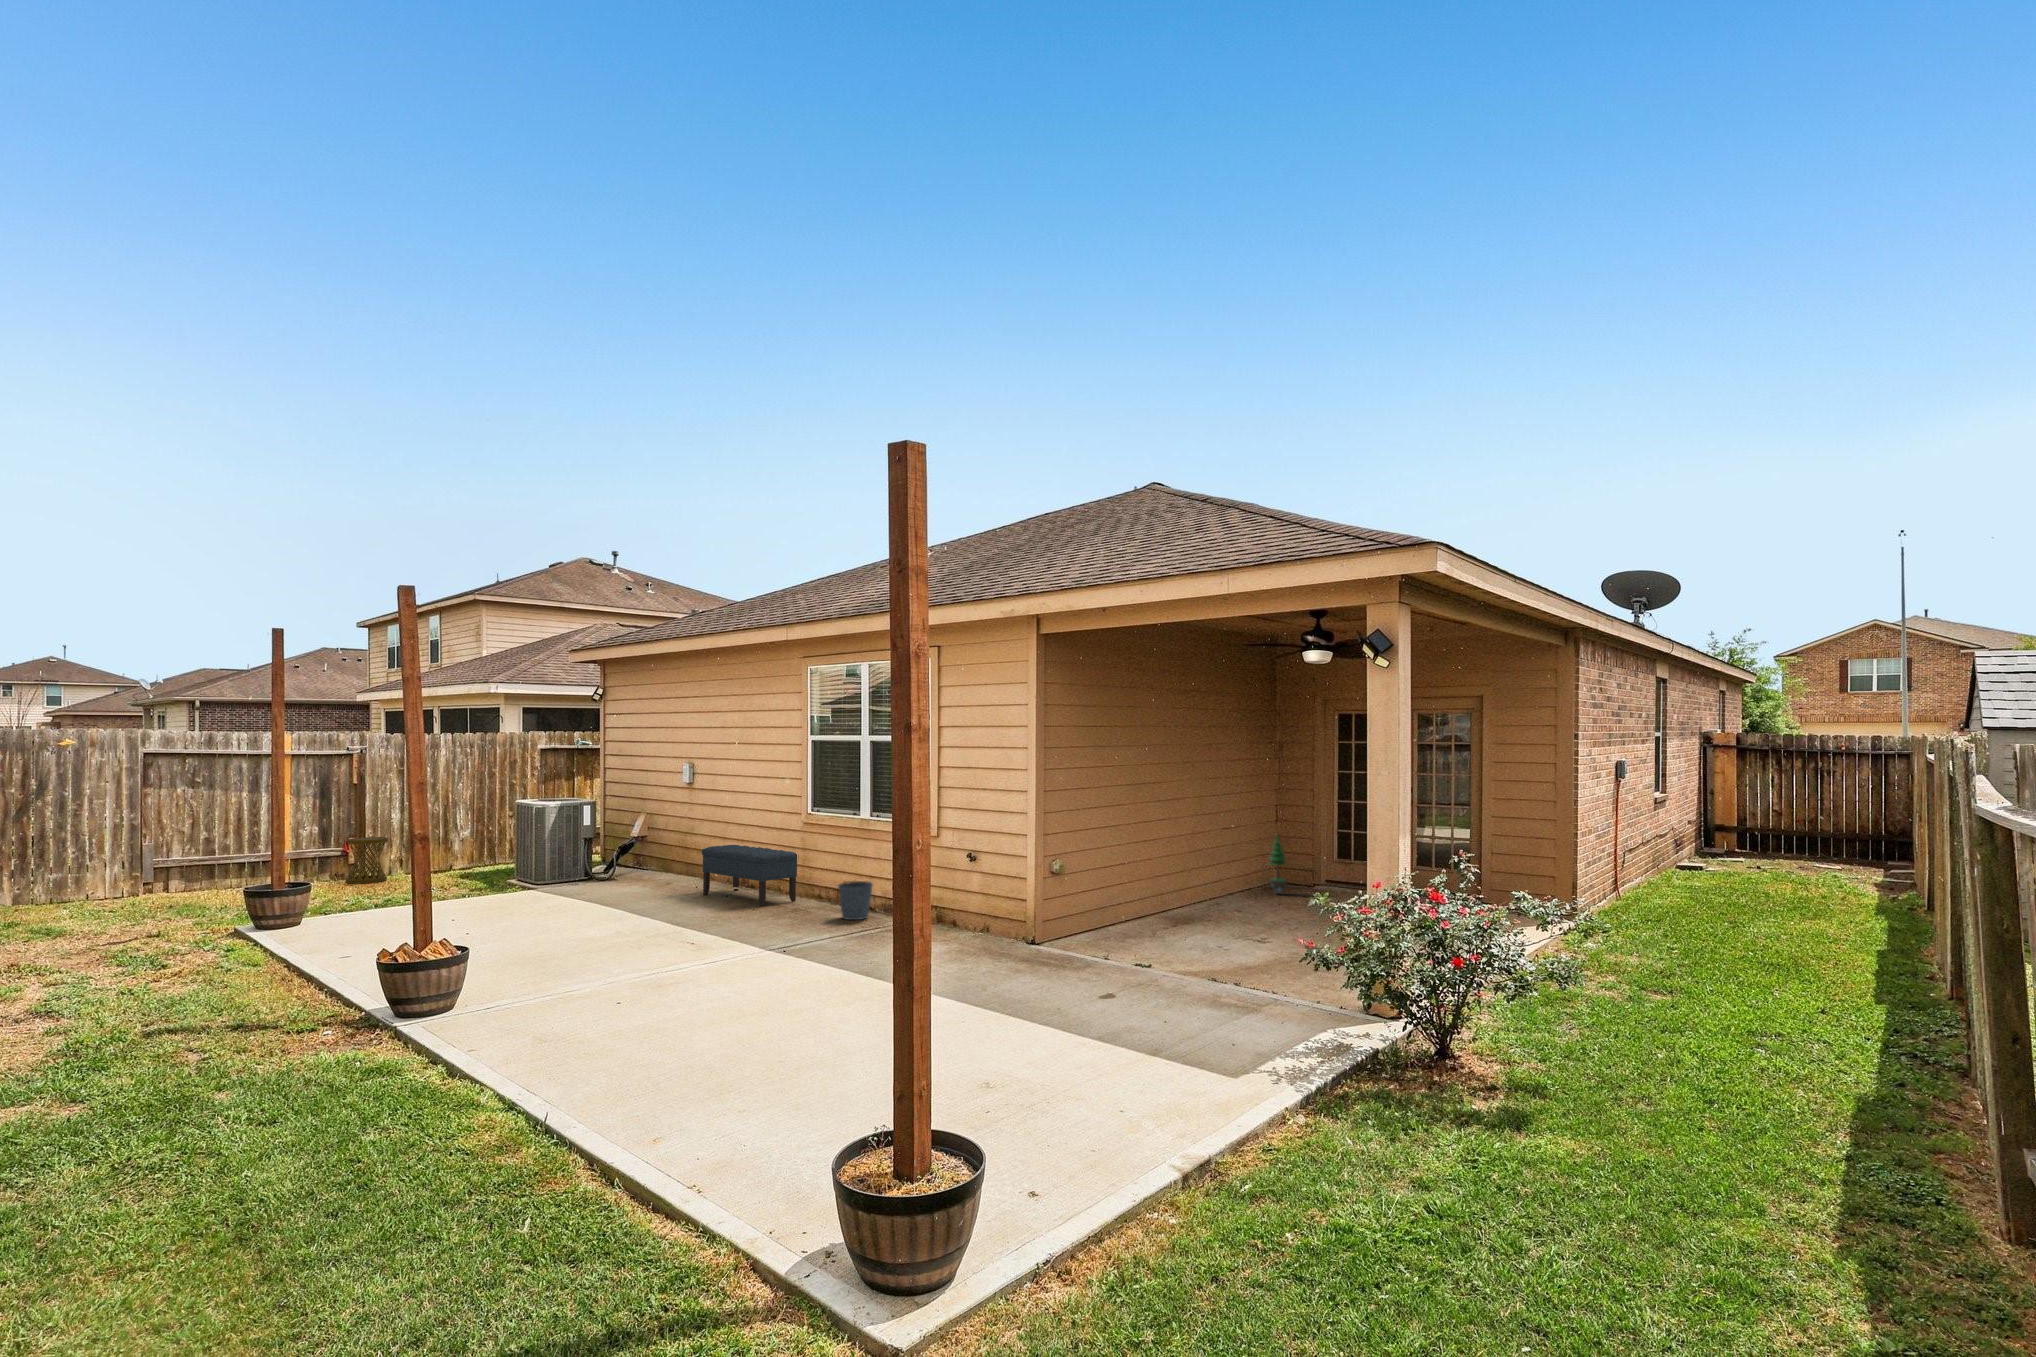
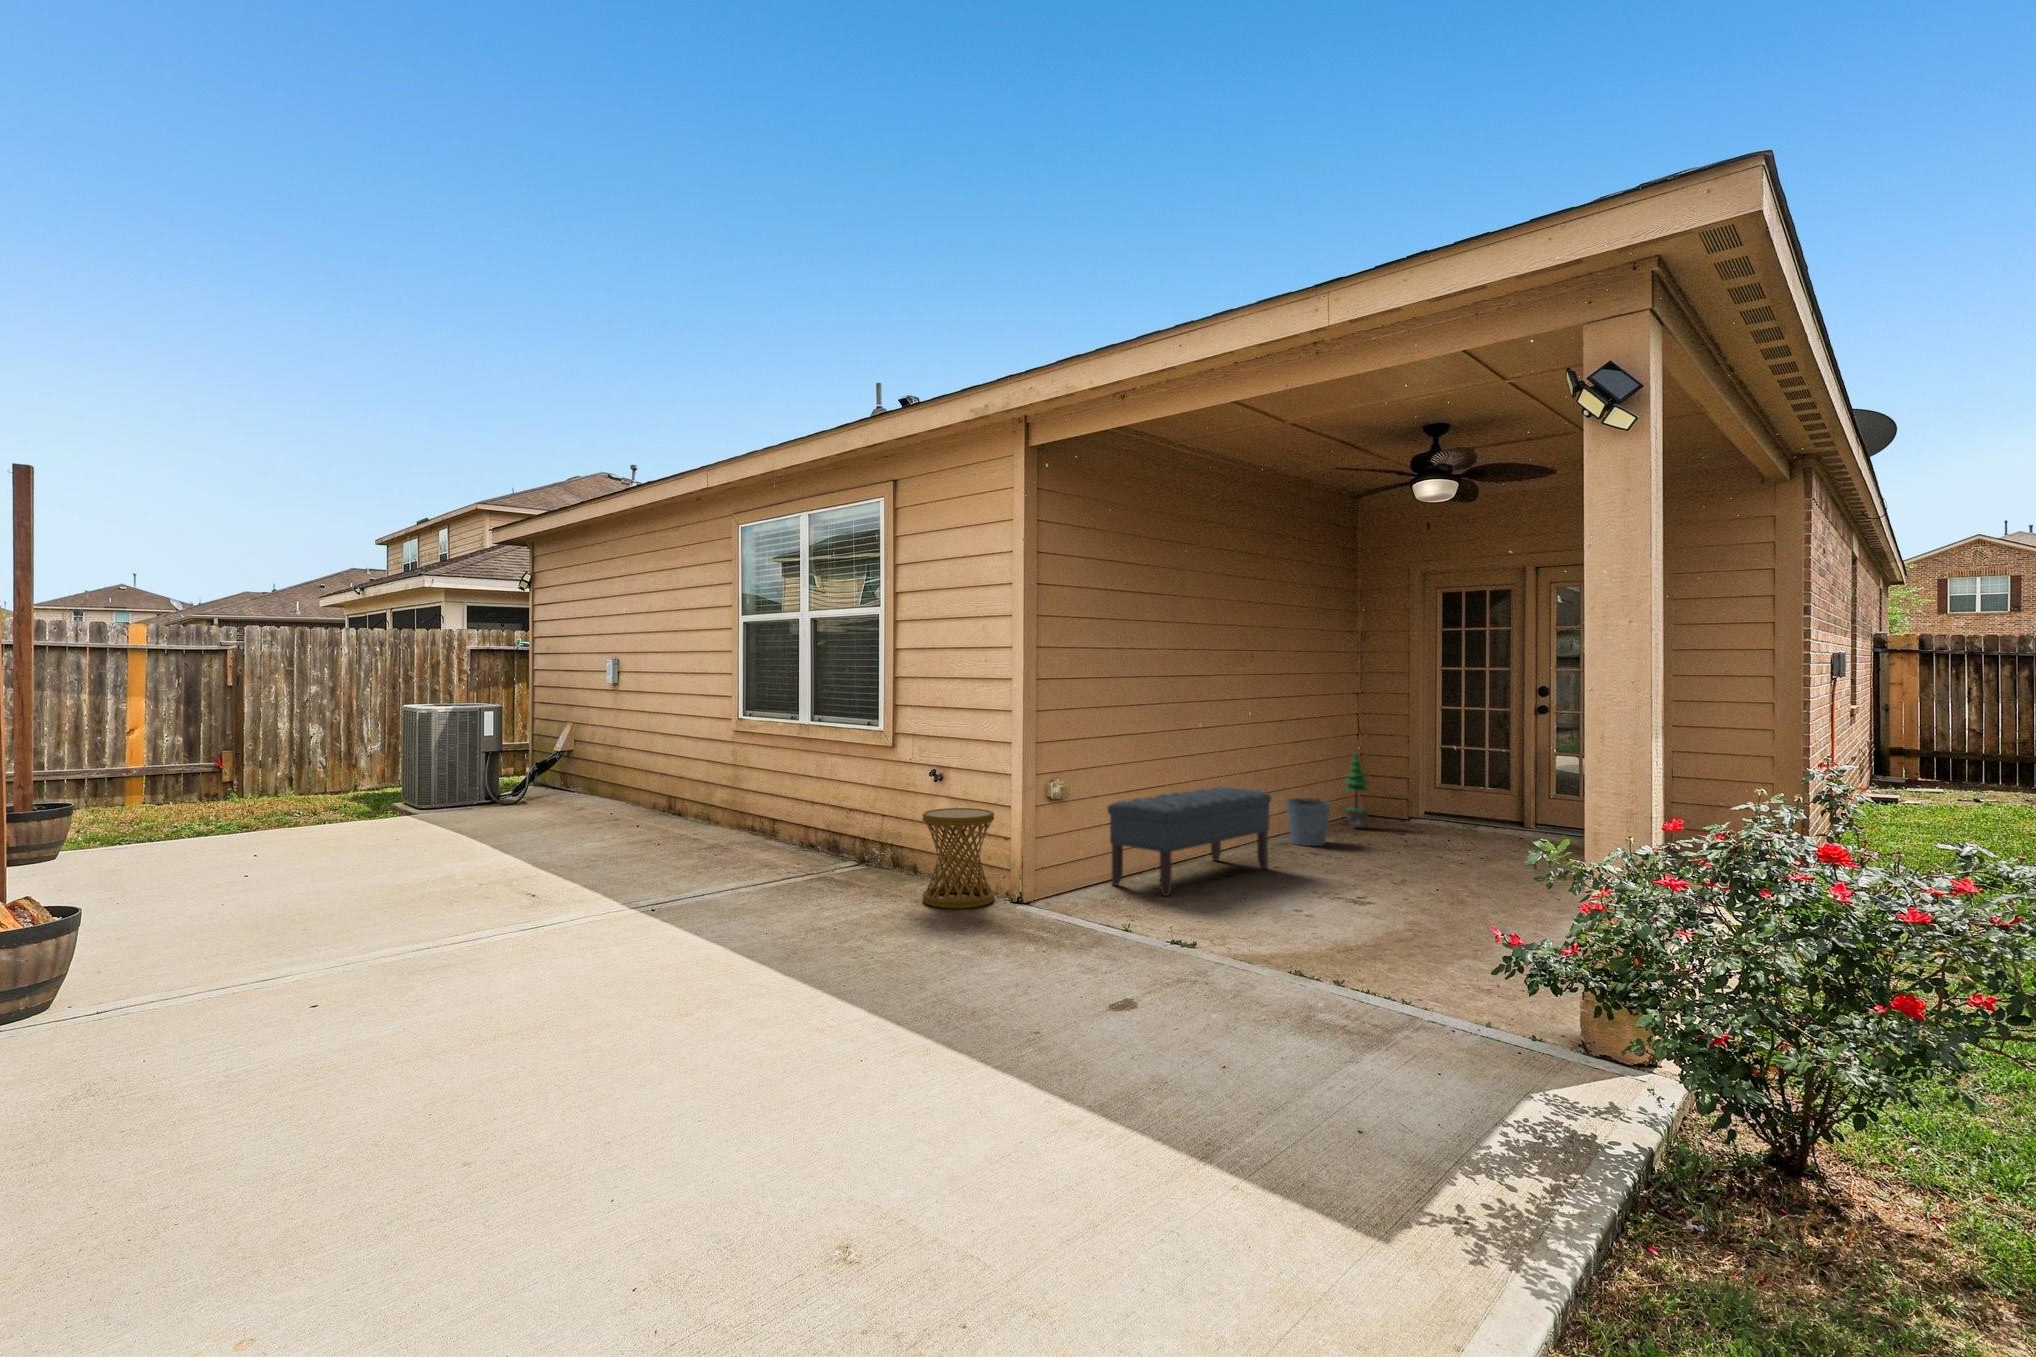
side table: present [346,837,388,884] -> present [922,808,994,909]
bench: present [702,845,797,906] -> present [1108,787,1271,896]
bucket: present [838,881,873,920] -> present [1286,798,1331,846]

